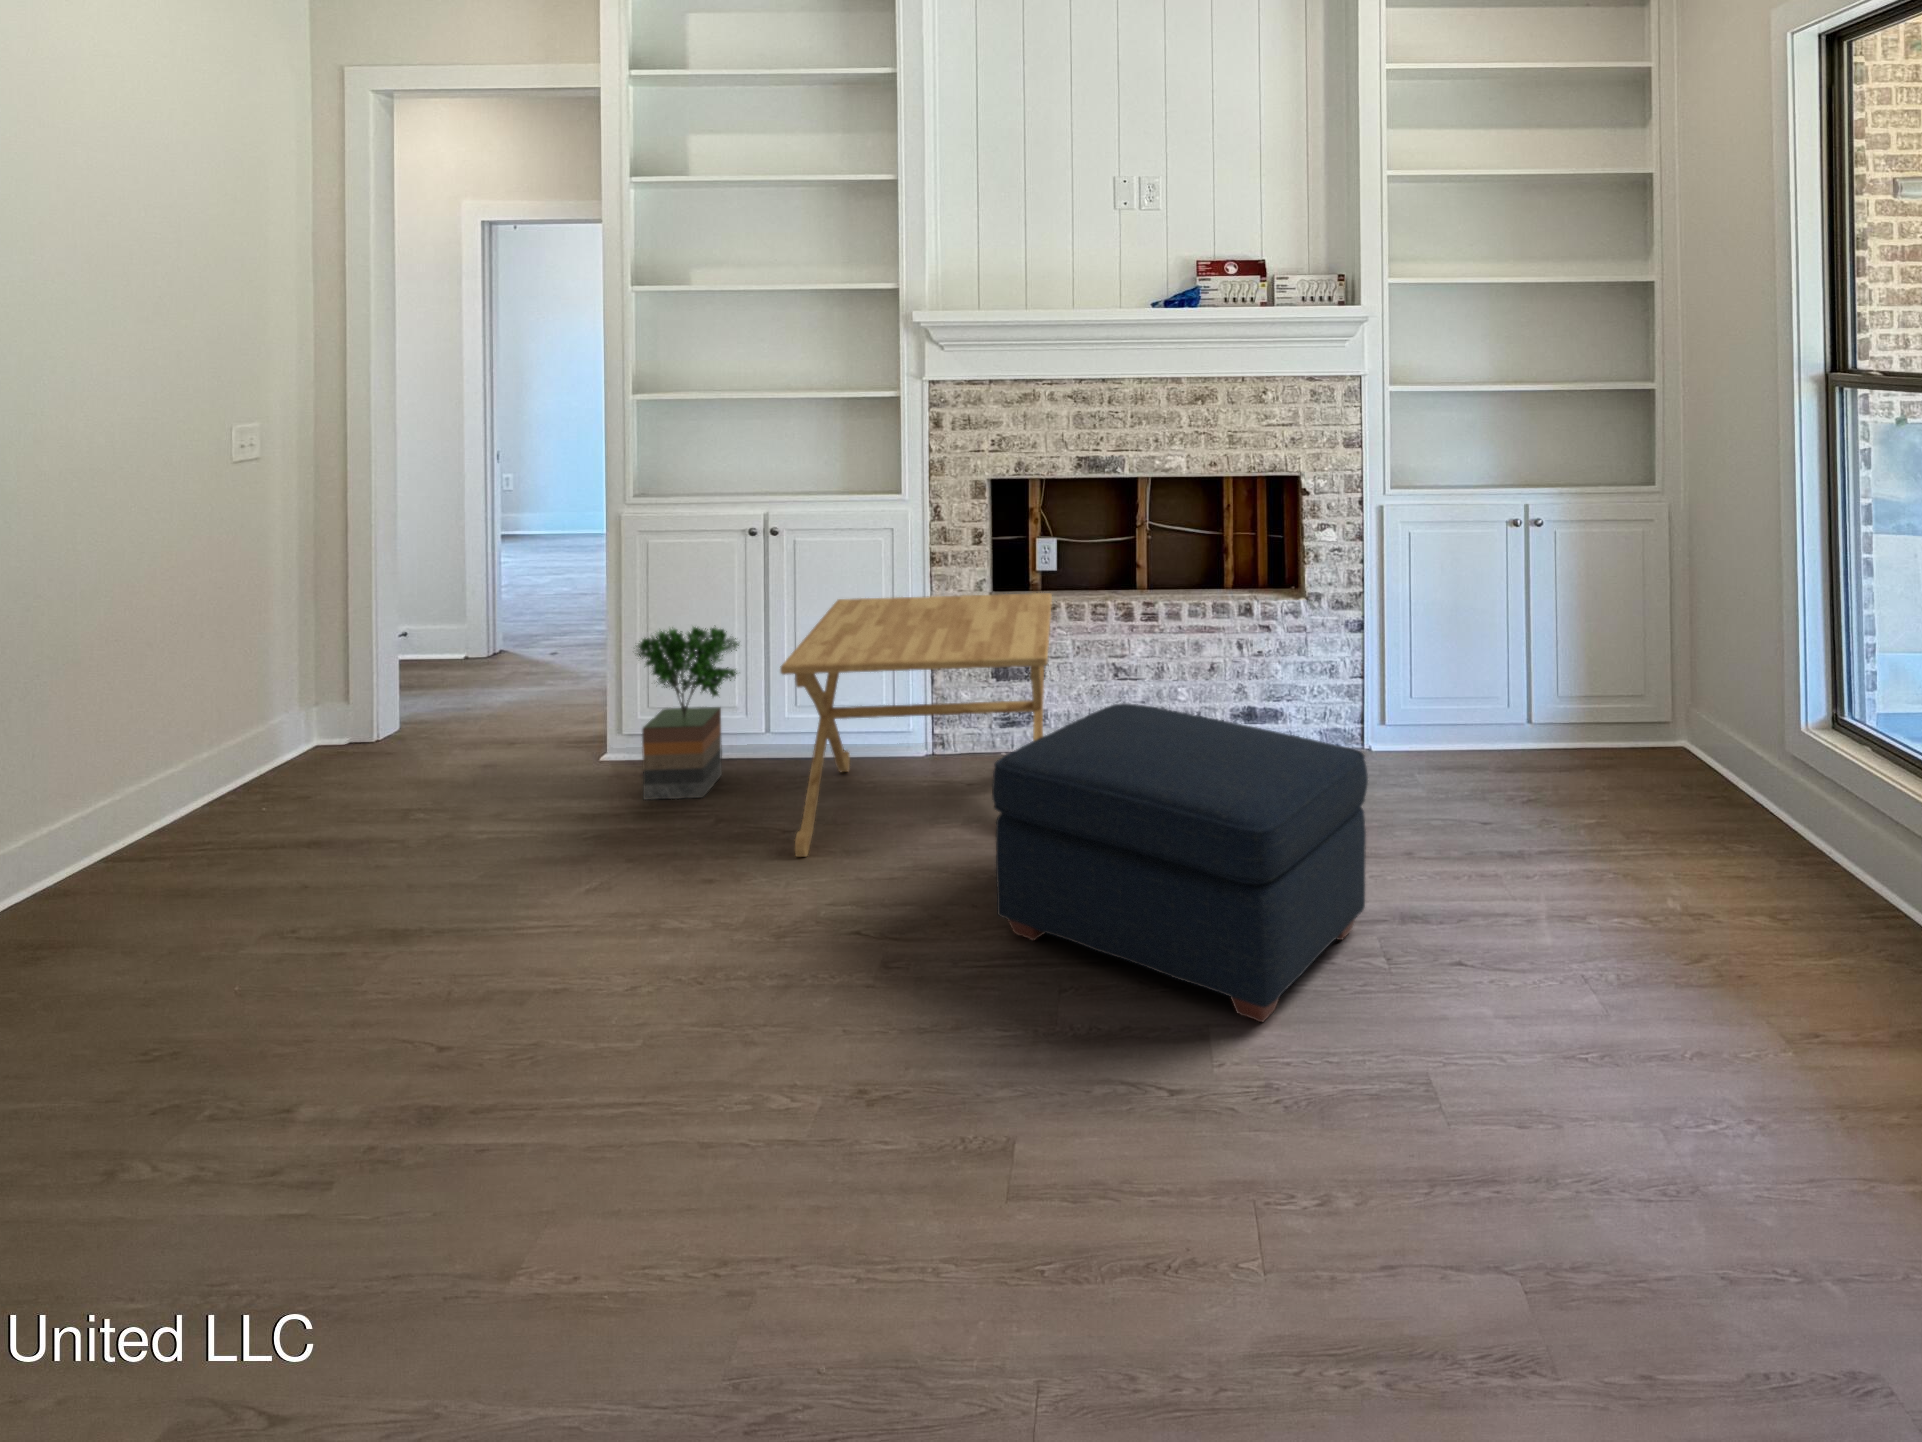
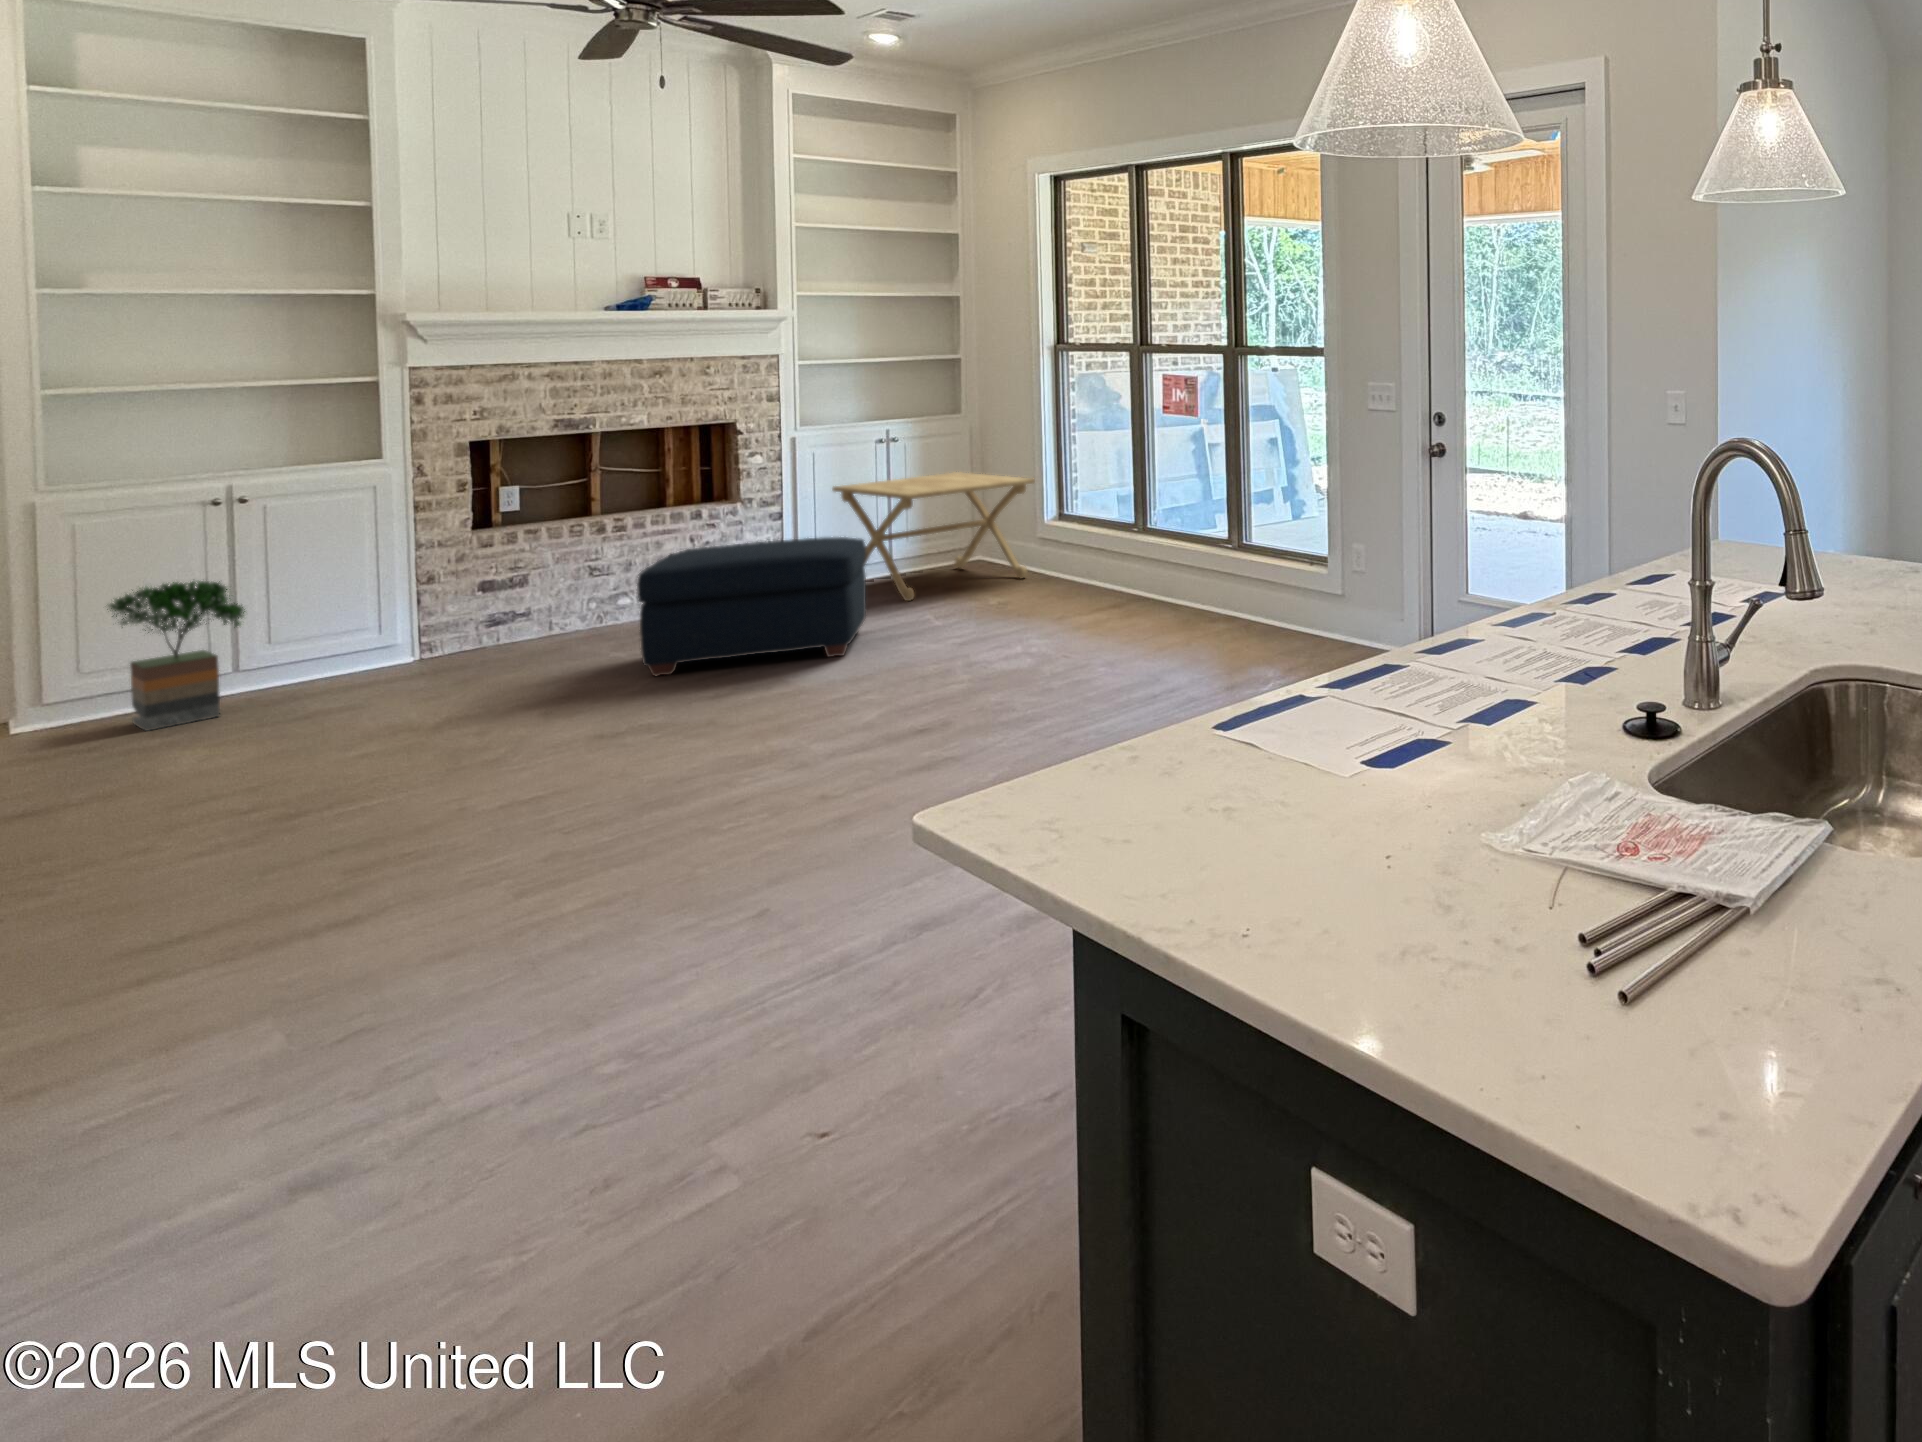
side table: present [780,593,1052,857] -> present [832,472,1034,601]

